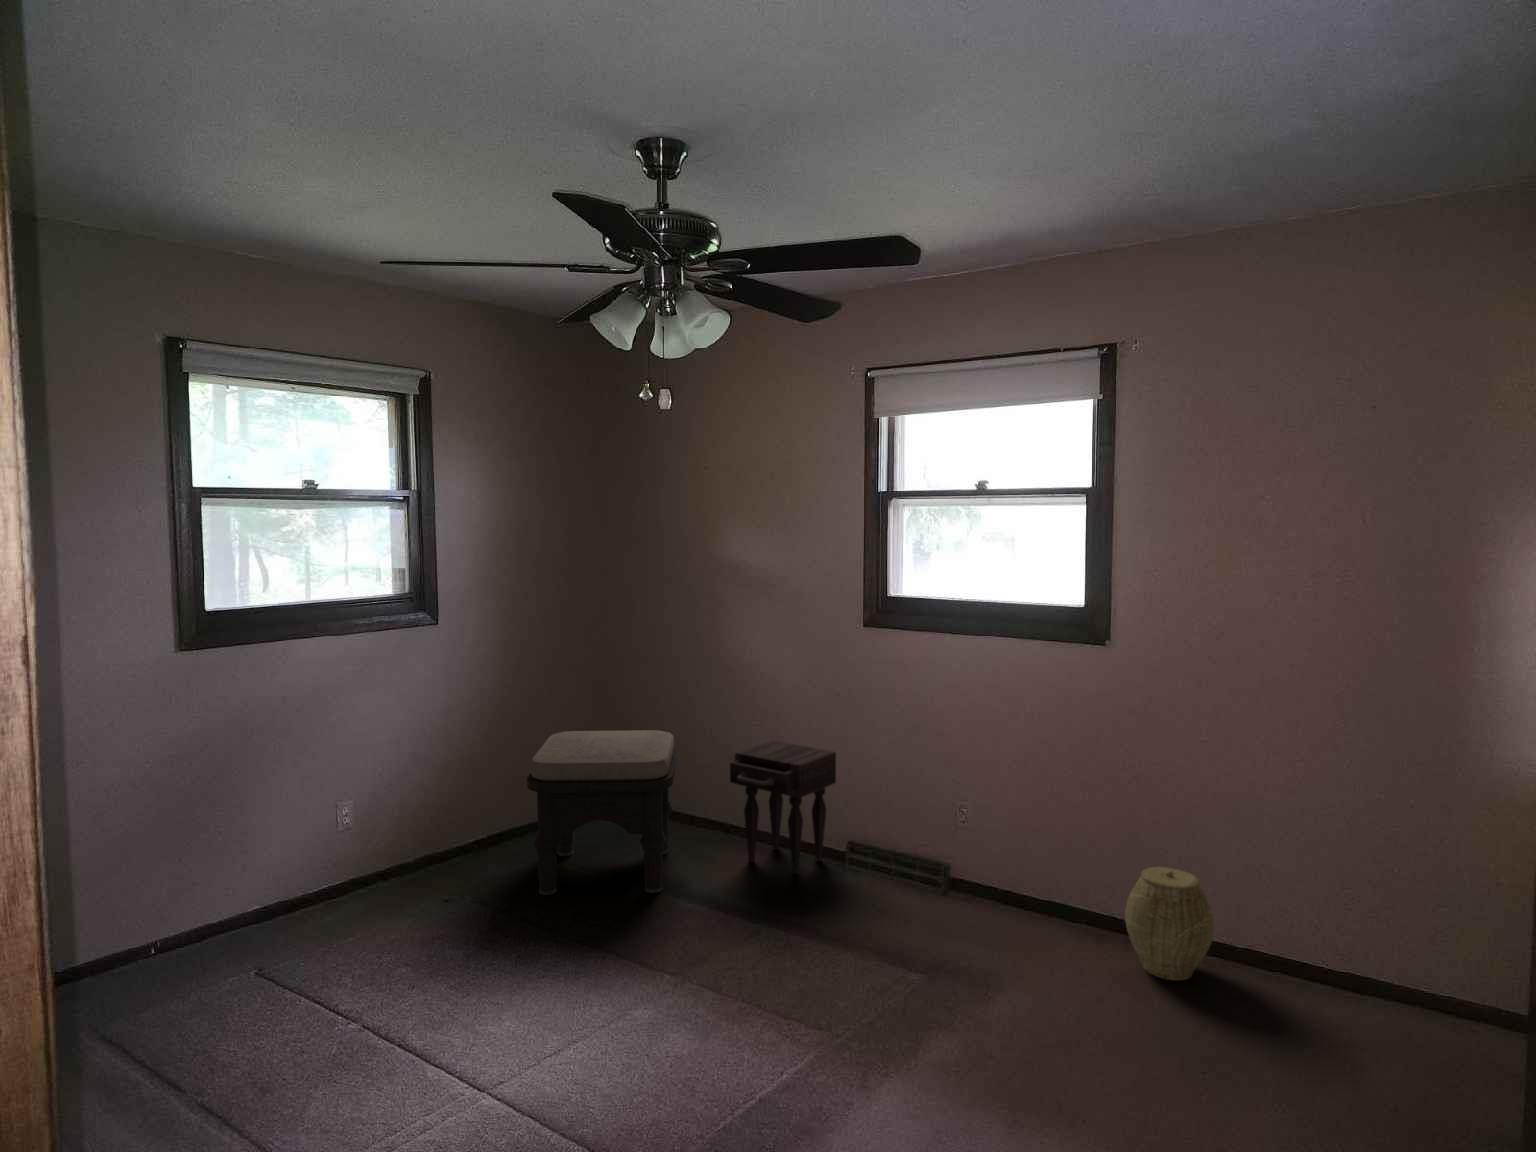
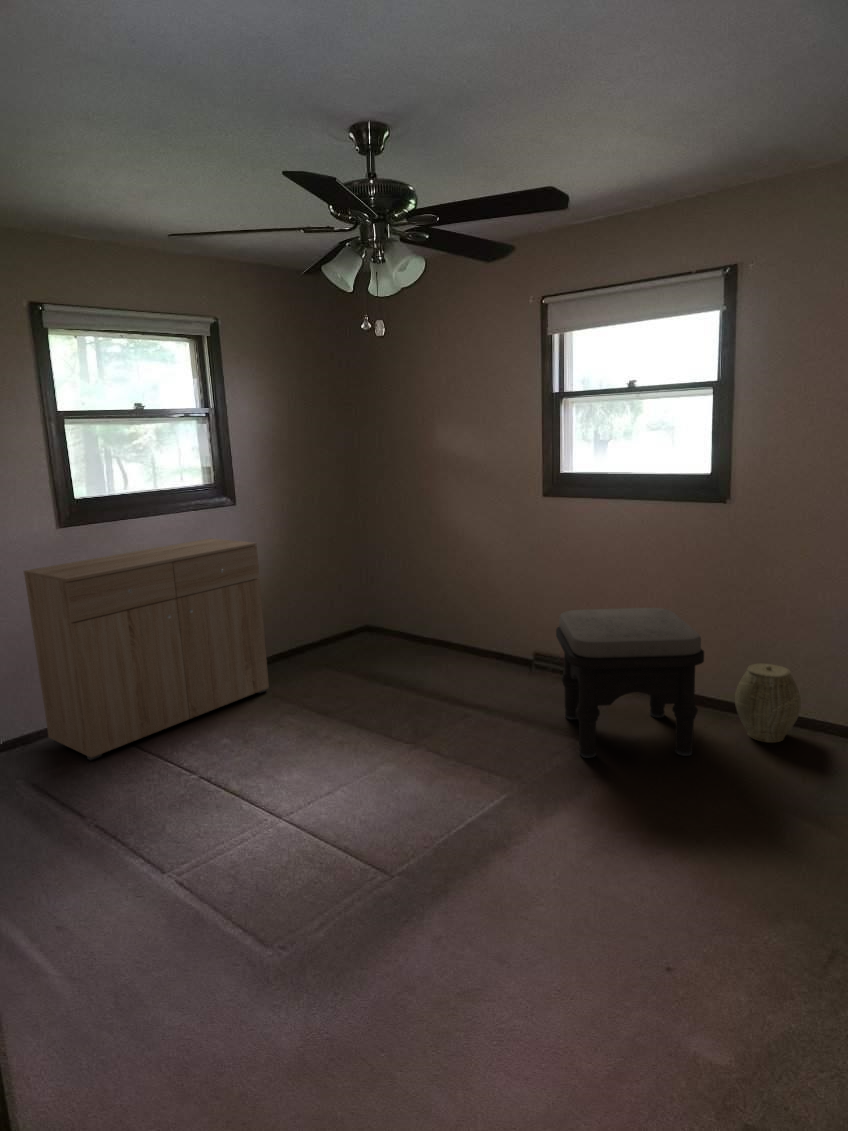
dresser: none [113,669,469,1008] -> present [24,538,269,760]
ottoman: present [527,730,677,895] -> present [556,608,704,758]
nightstand: present [730,741,836,874] -> none [448,584,526,677]

